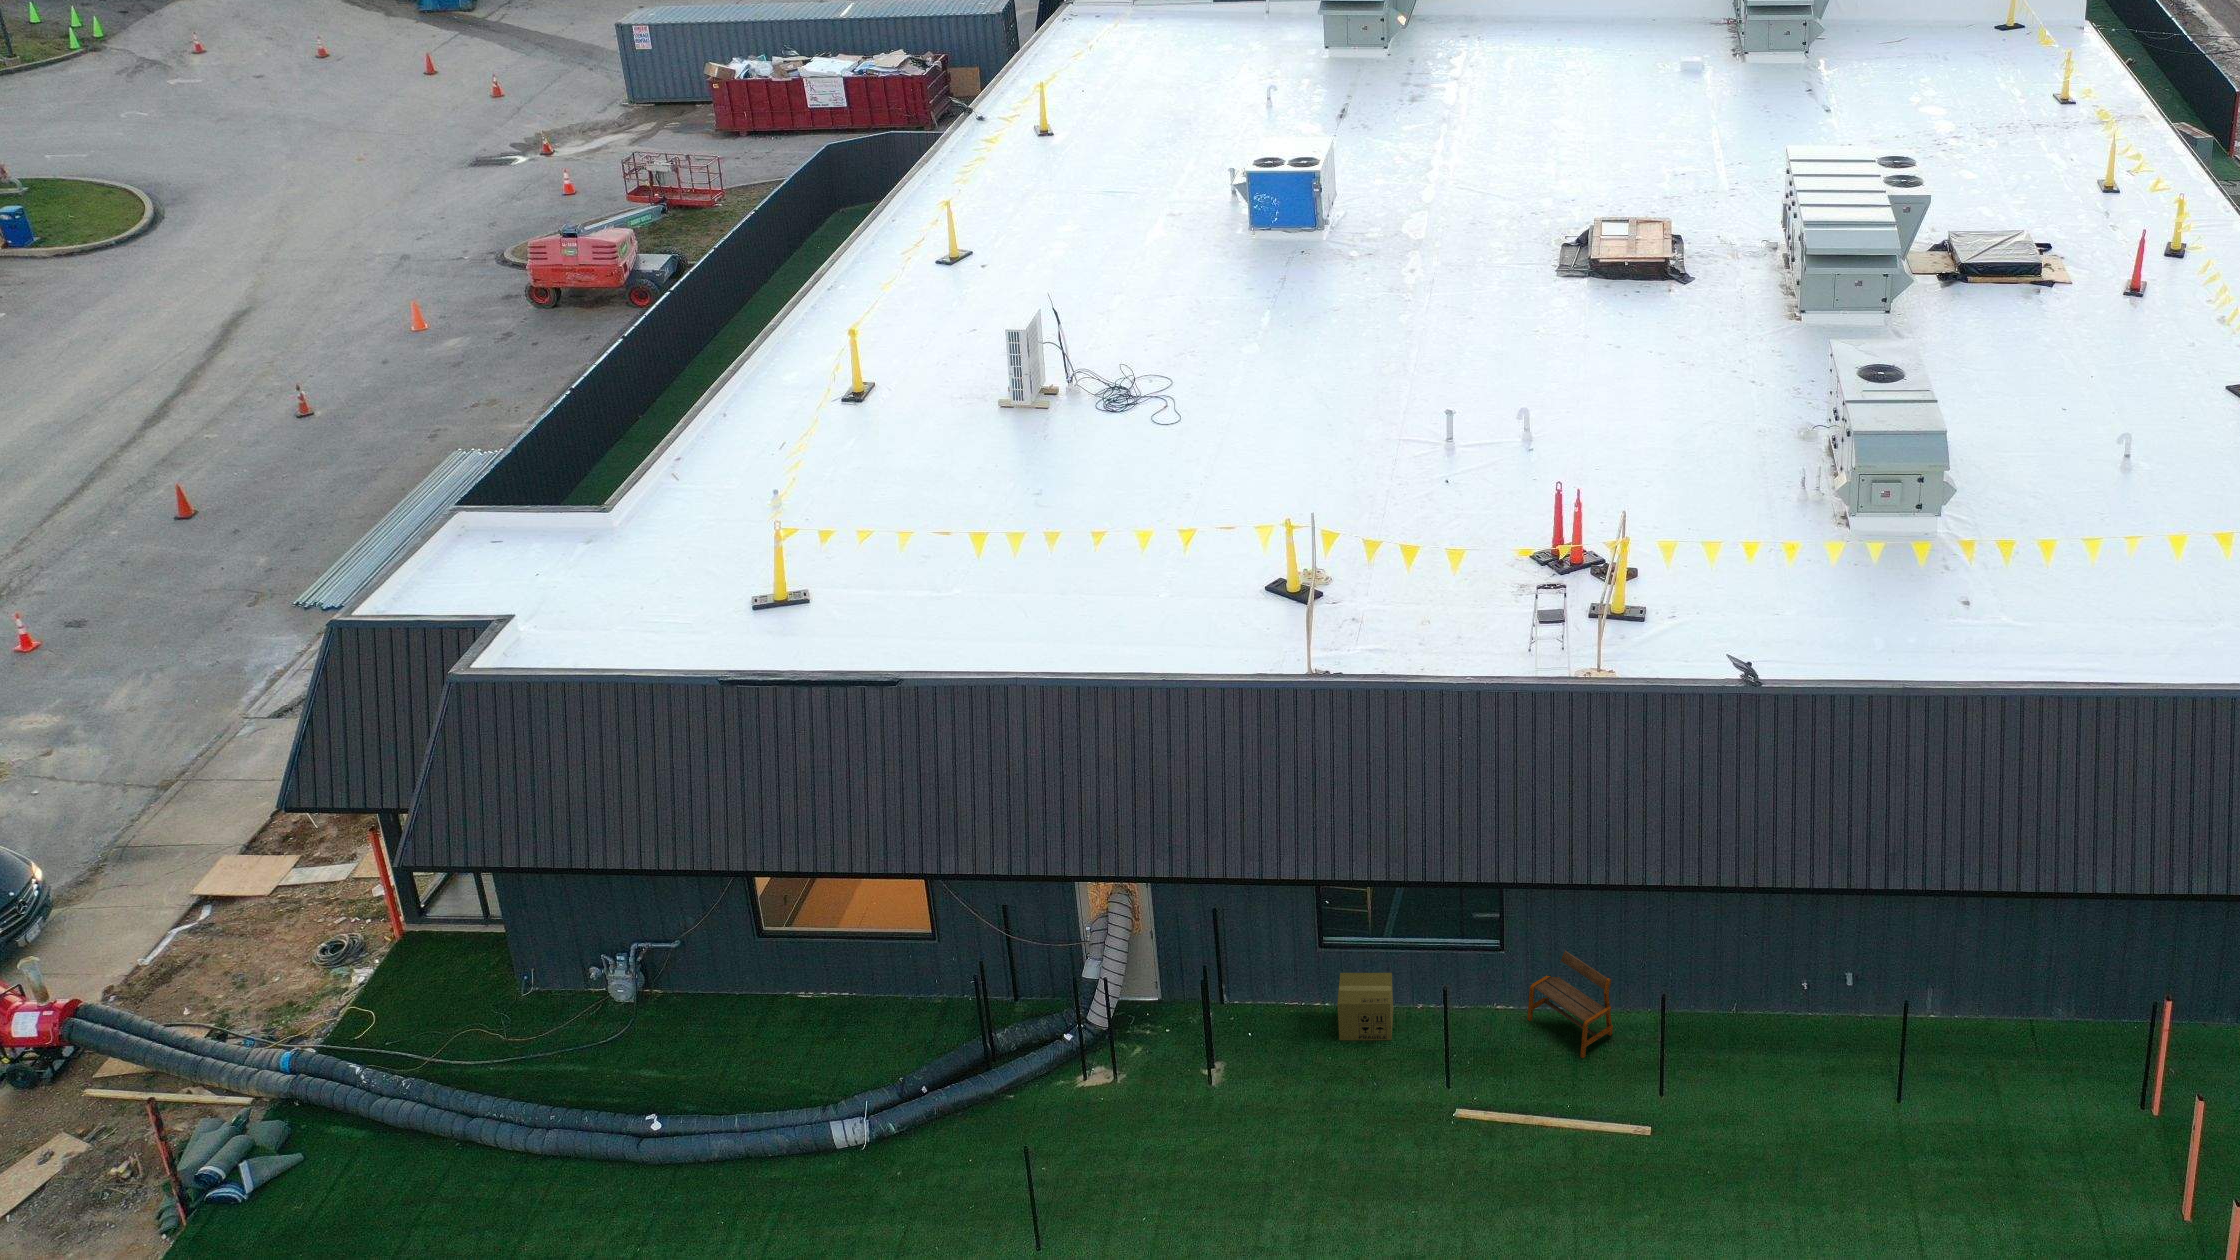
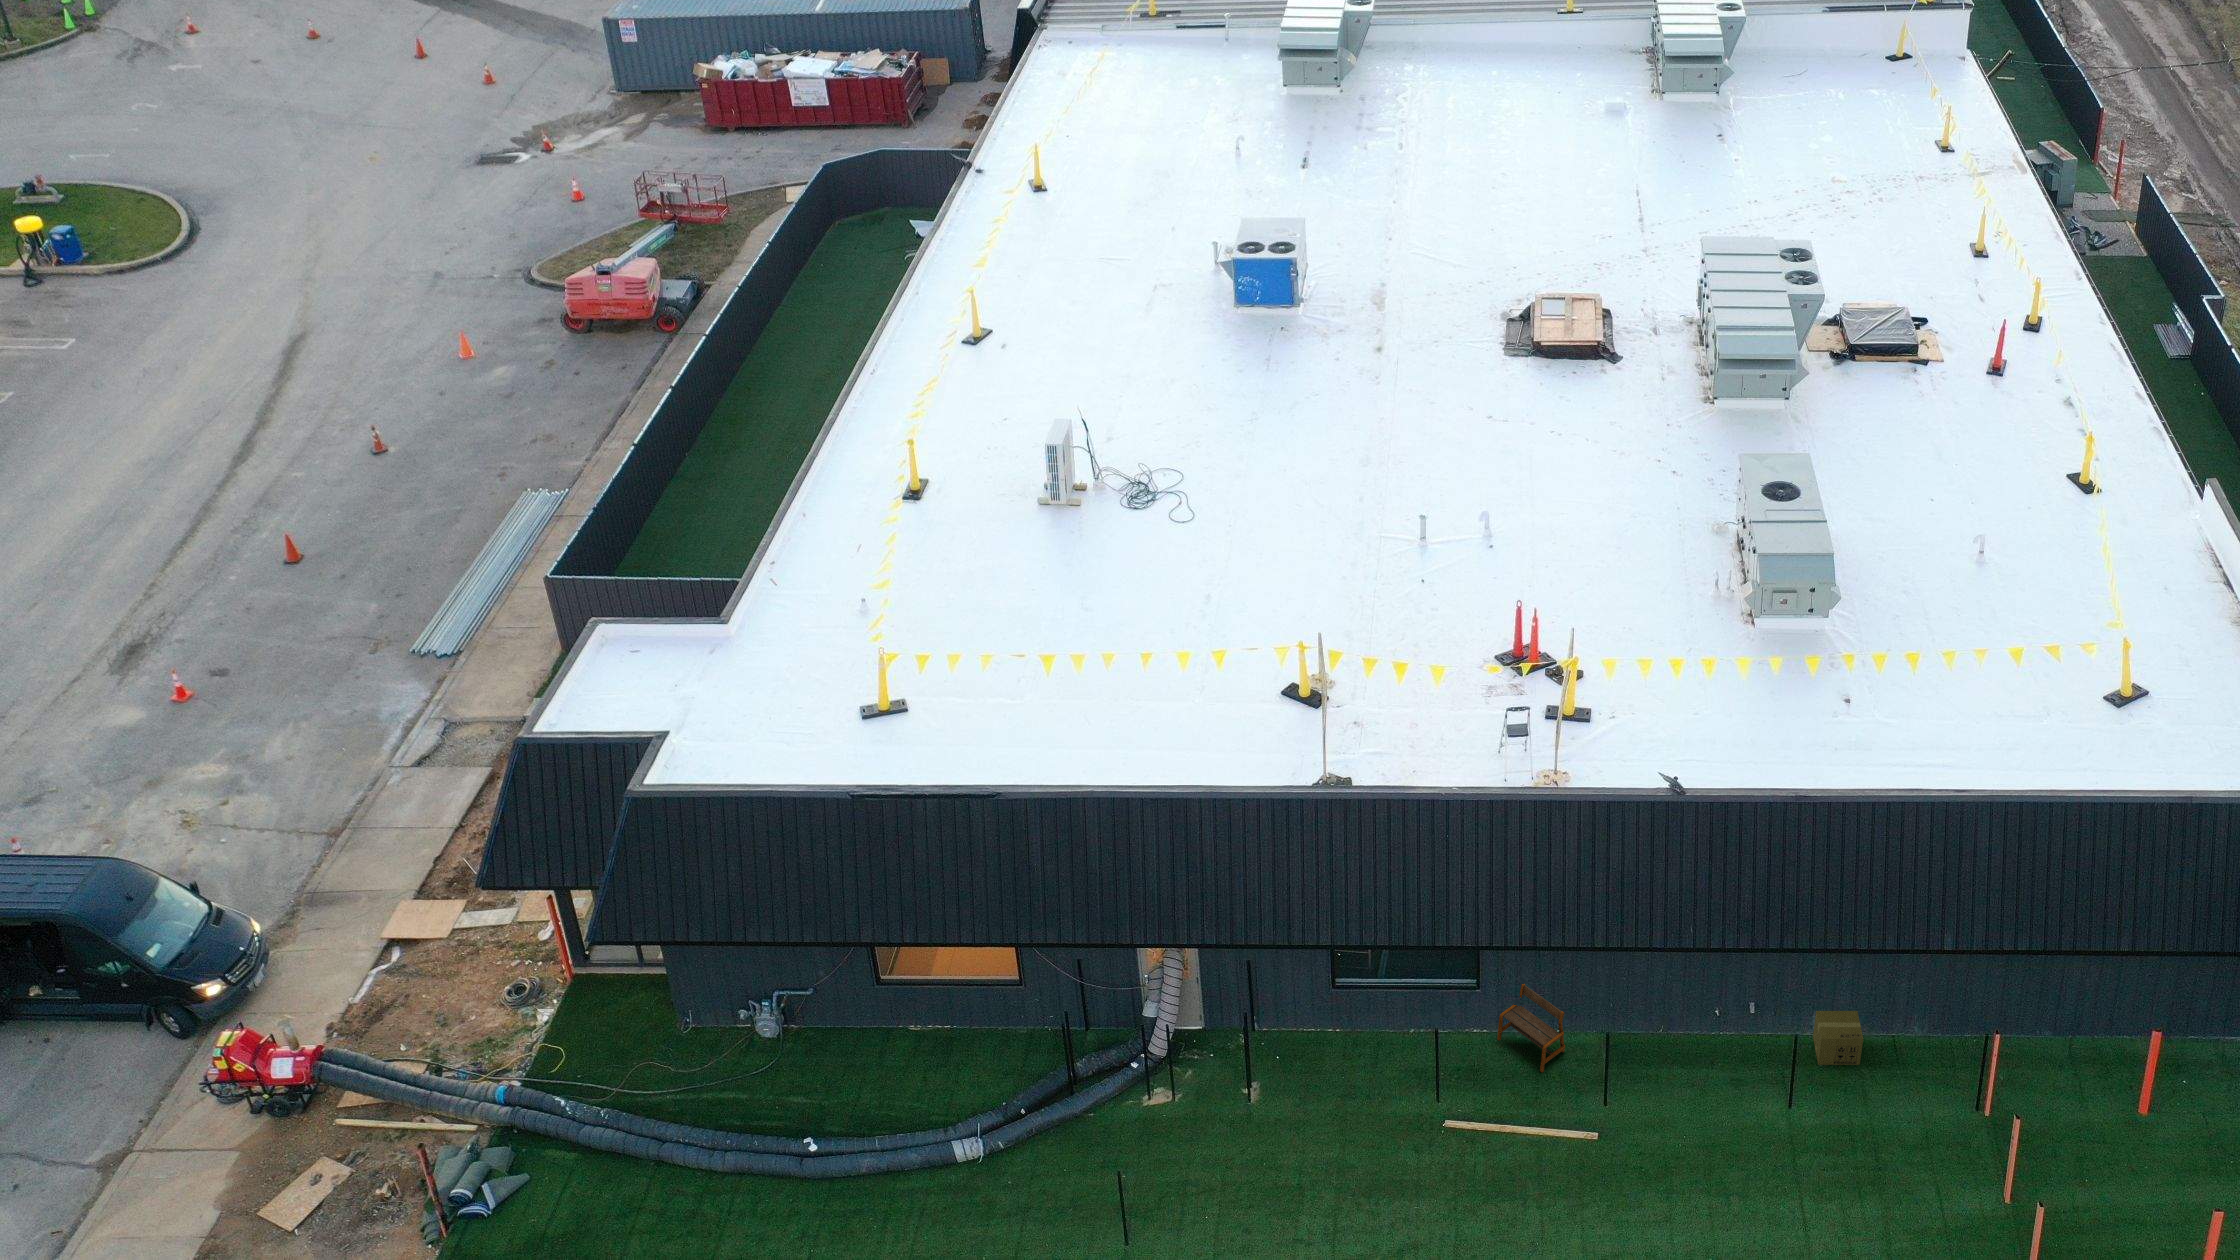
cardboard box: present [1337,973,1393,1040] -> present [1813,1011,1863,1065]

